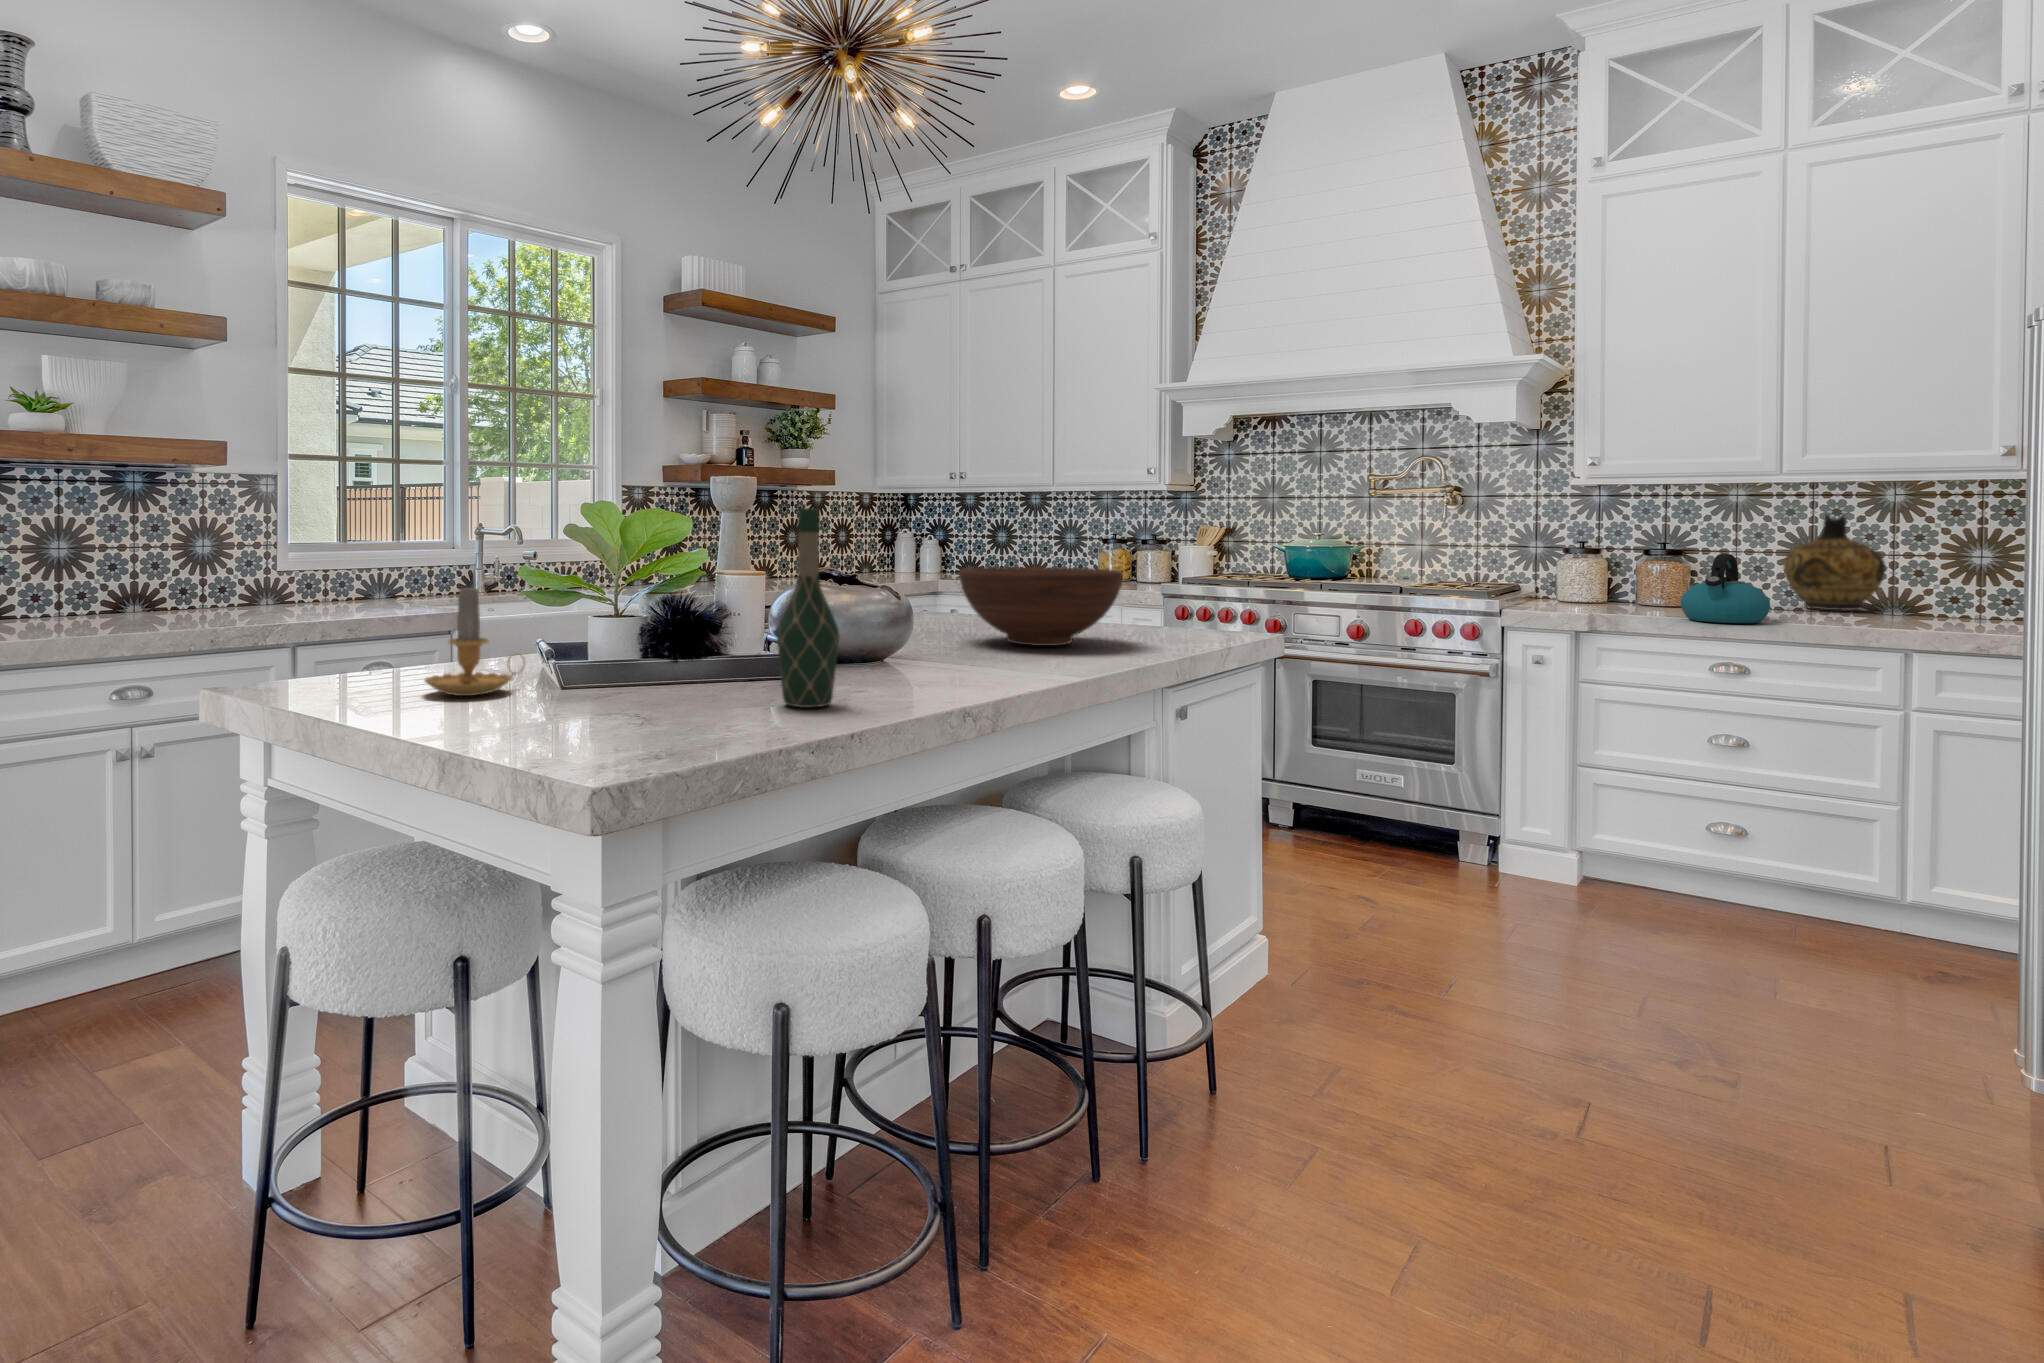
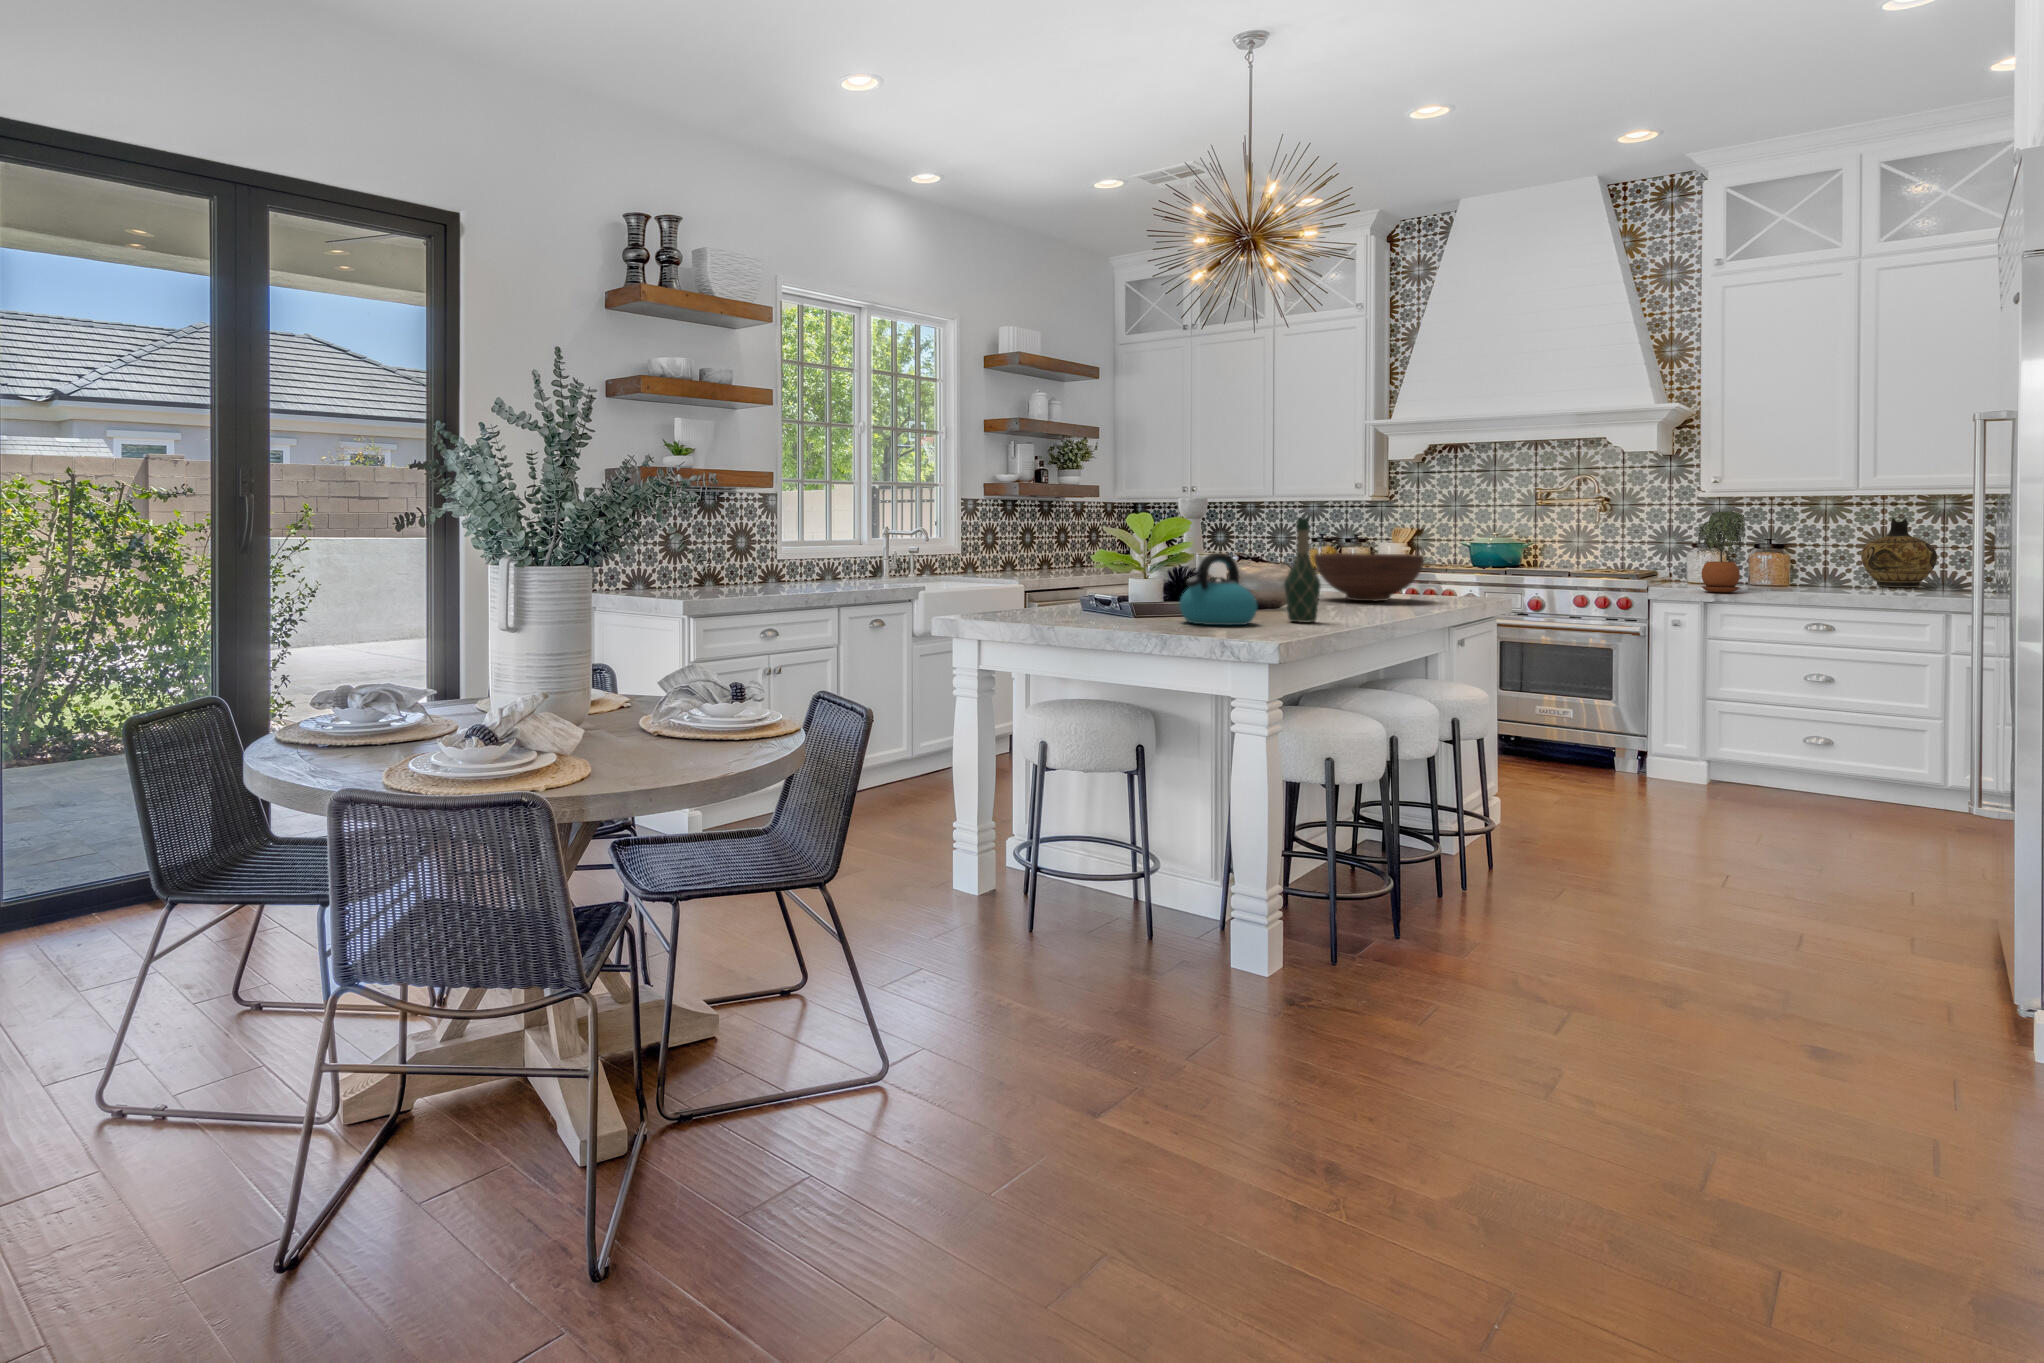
potted plant: none [1564,504,1633,618] -> present [1697,511,1745,592]
kettle: present [1680,554,1770,623] -> present [1180,553,1257,625]
candle: present [424,587,525,696] -> none [1079,557,1127,618]

